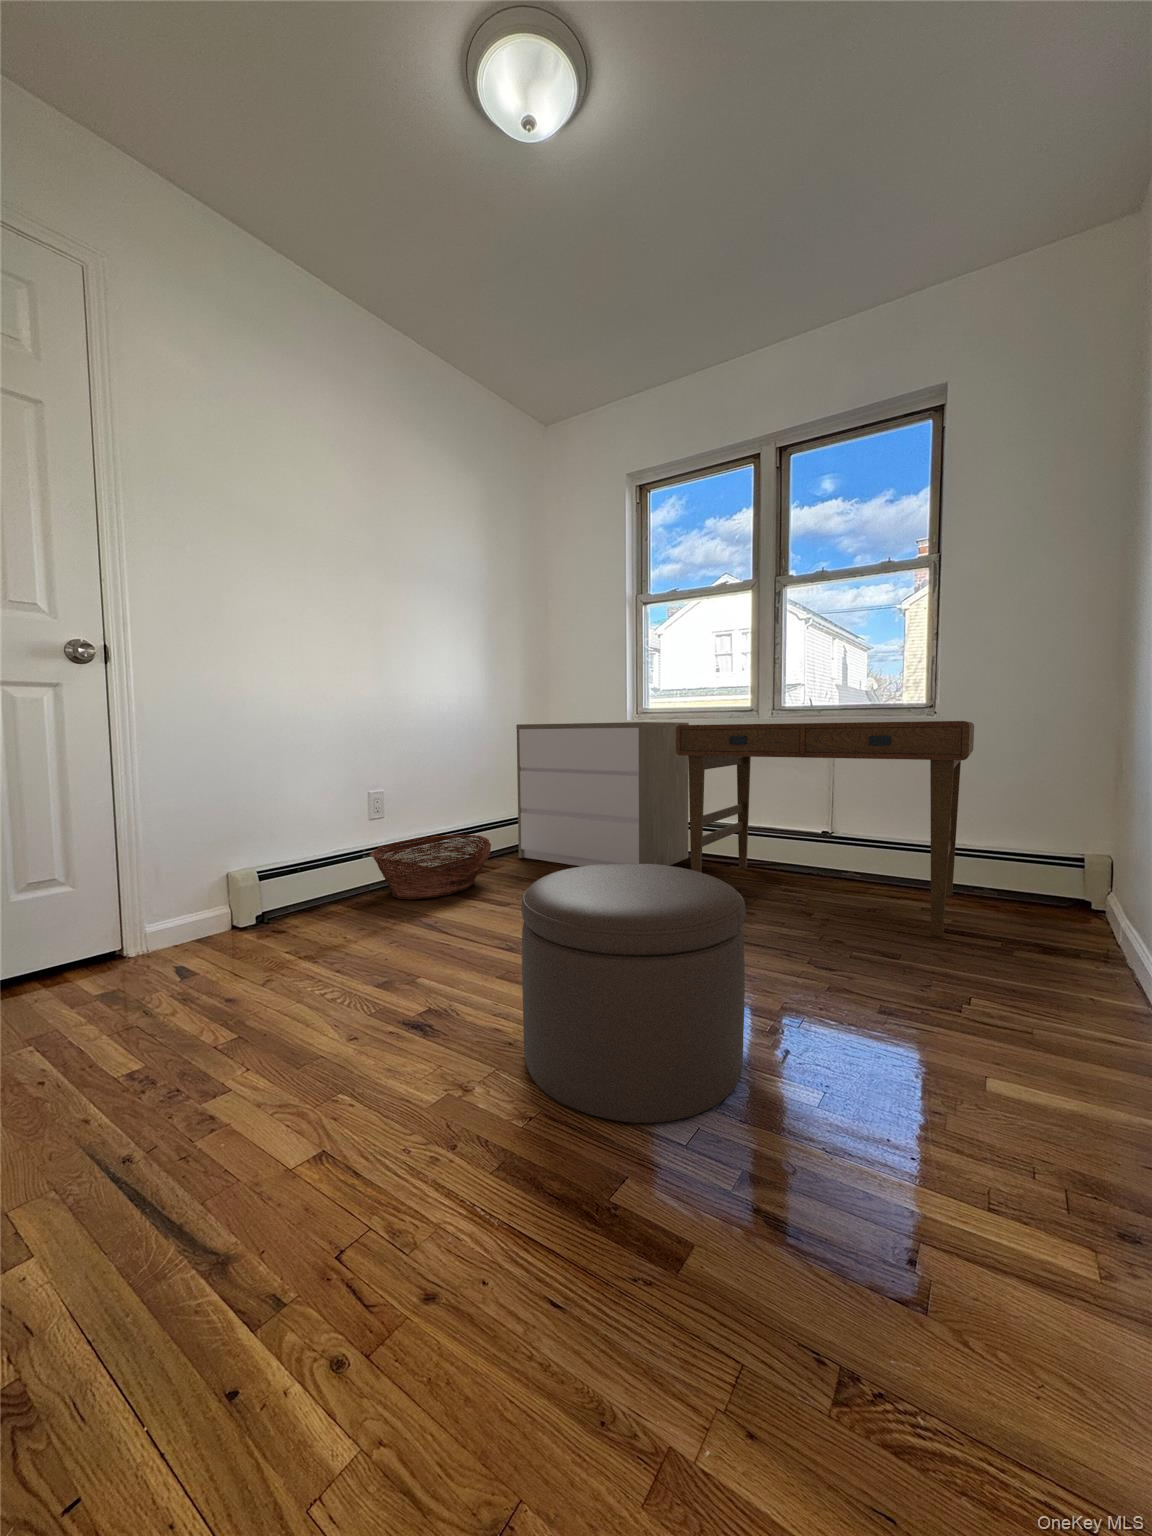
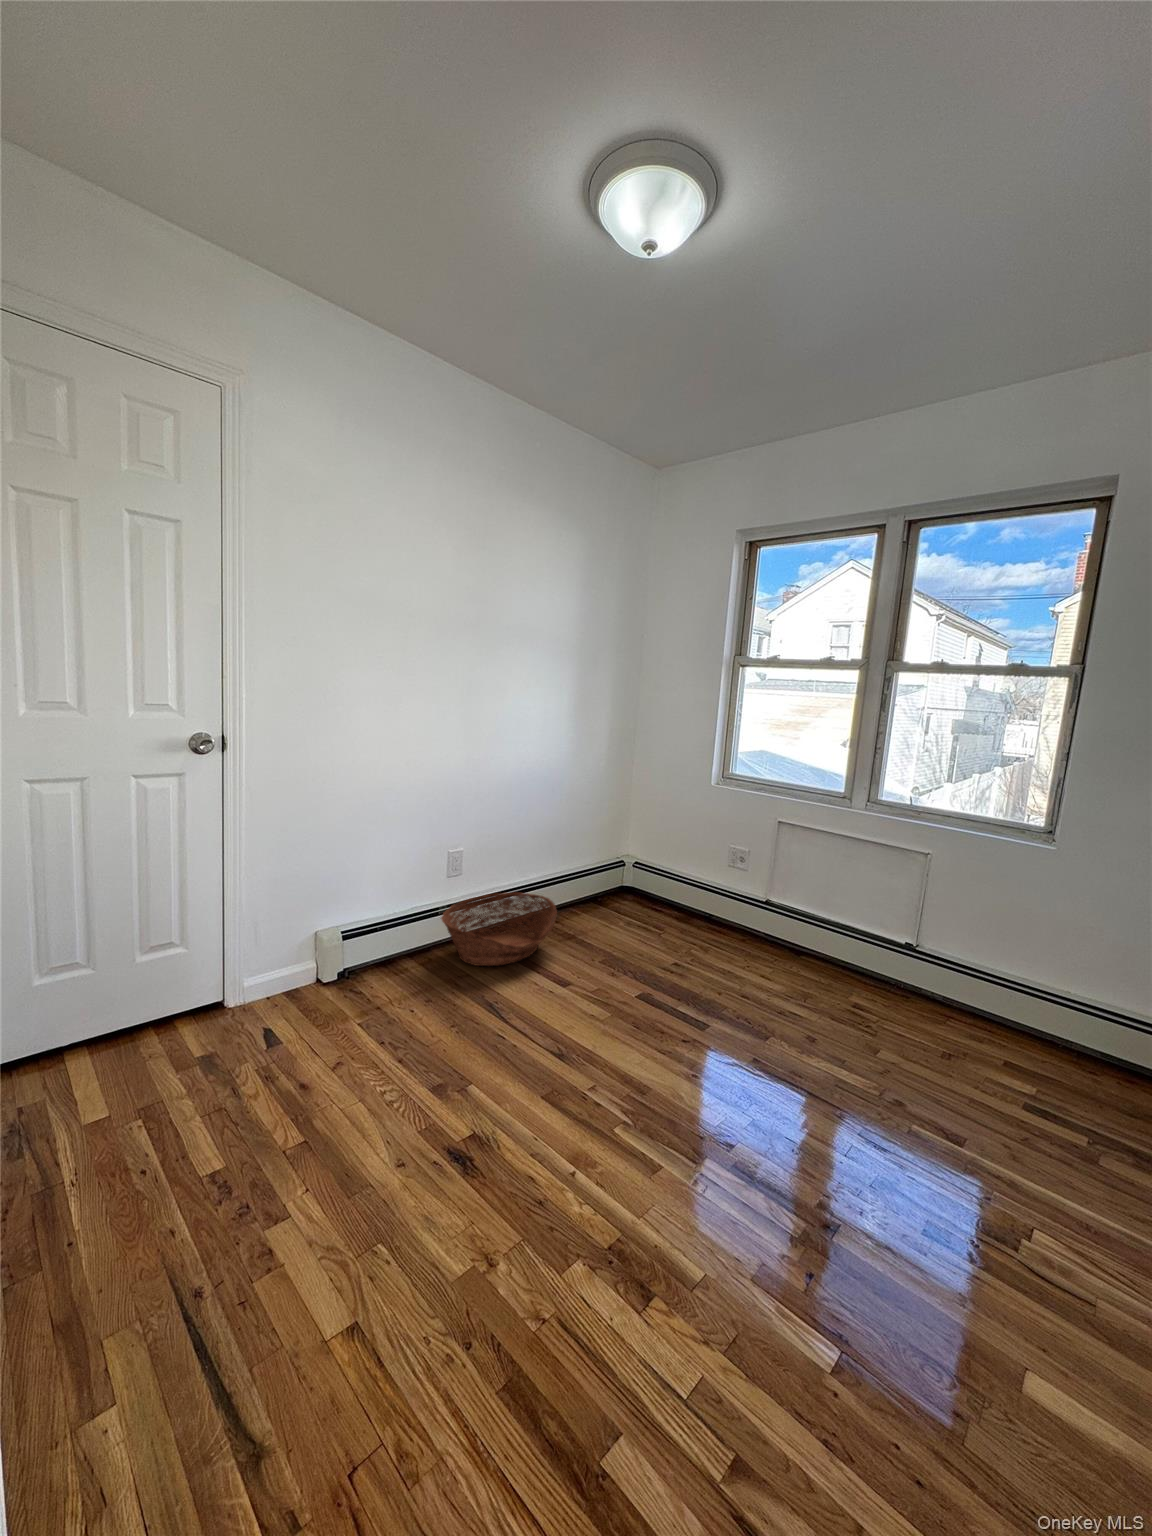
desk: present [676,721,974,936] -> none [751,815,1100,1122]
dresser: present [516,722,689,866] -> none [586,779,774,965]
ottoman: present [521,864,745,1123] -> none [549,1037,782,1362]

